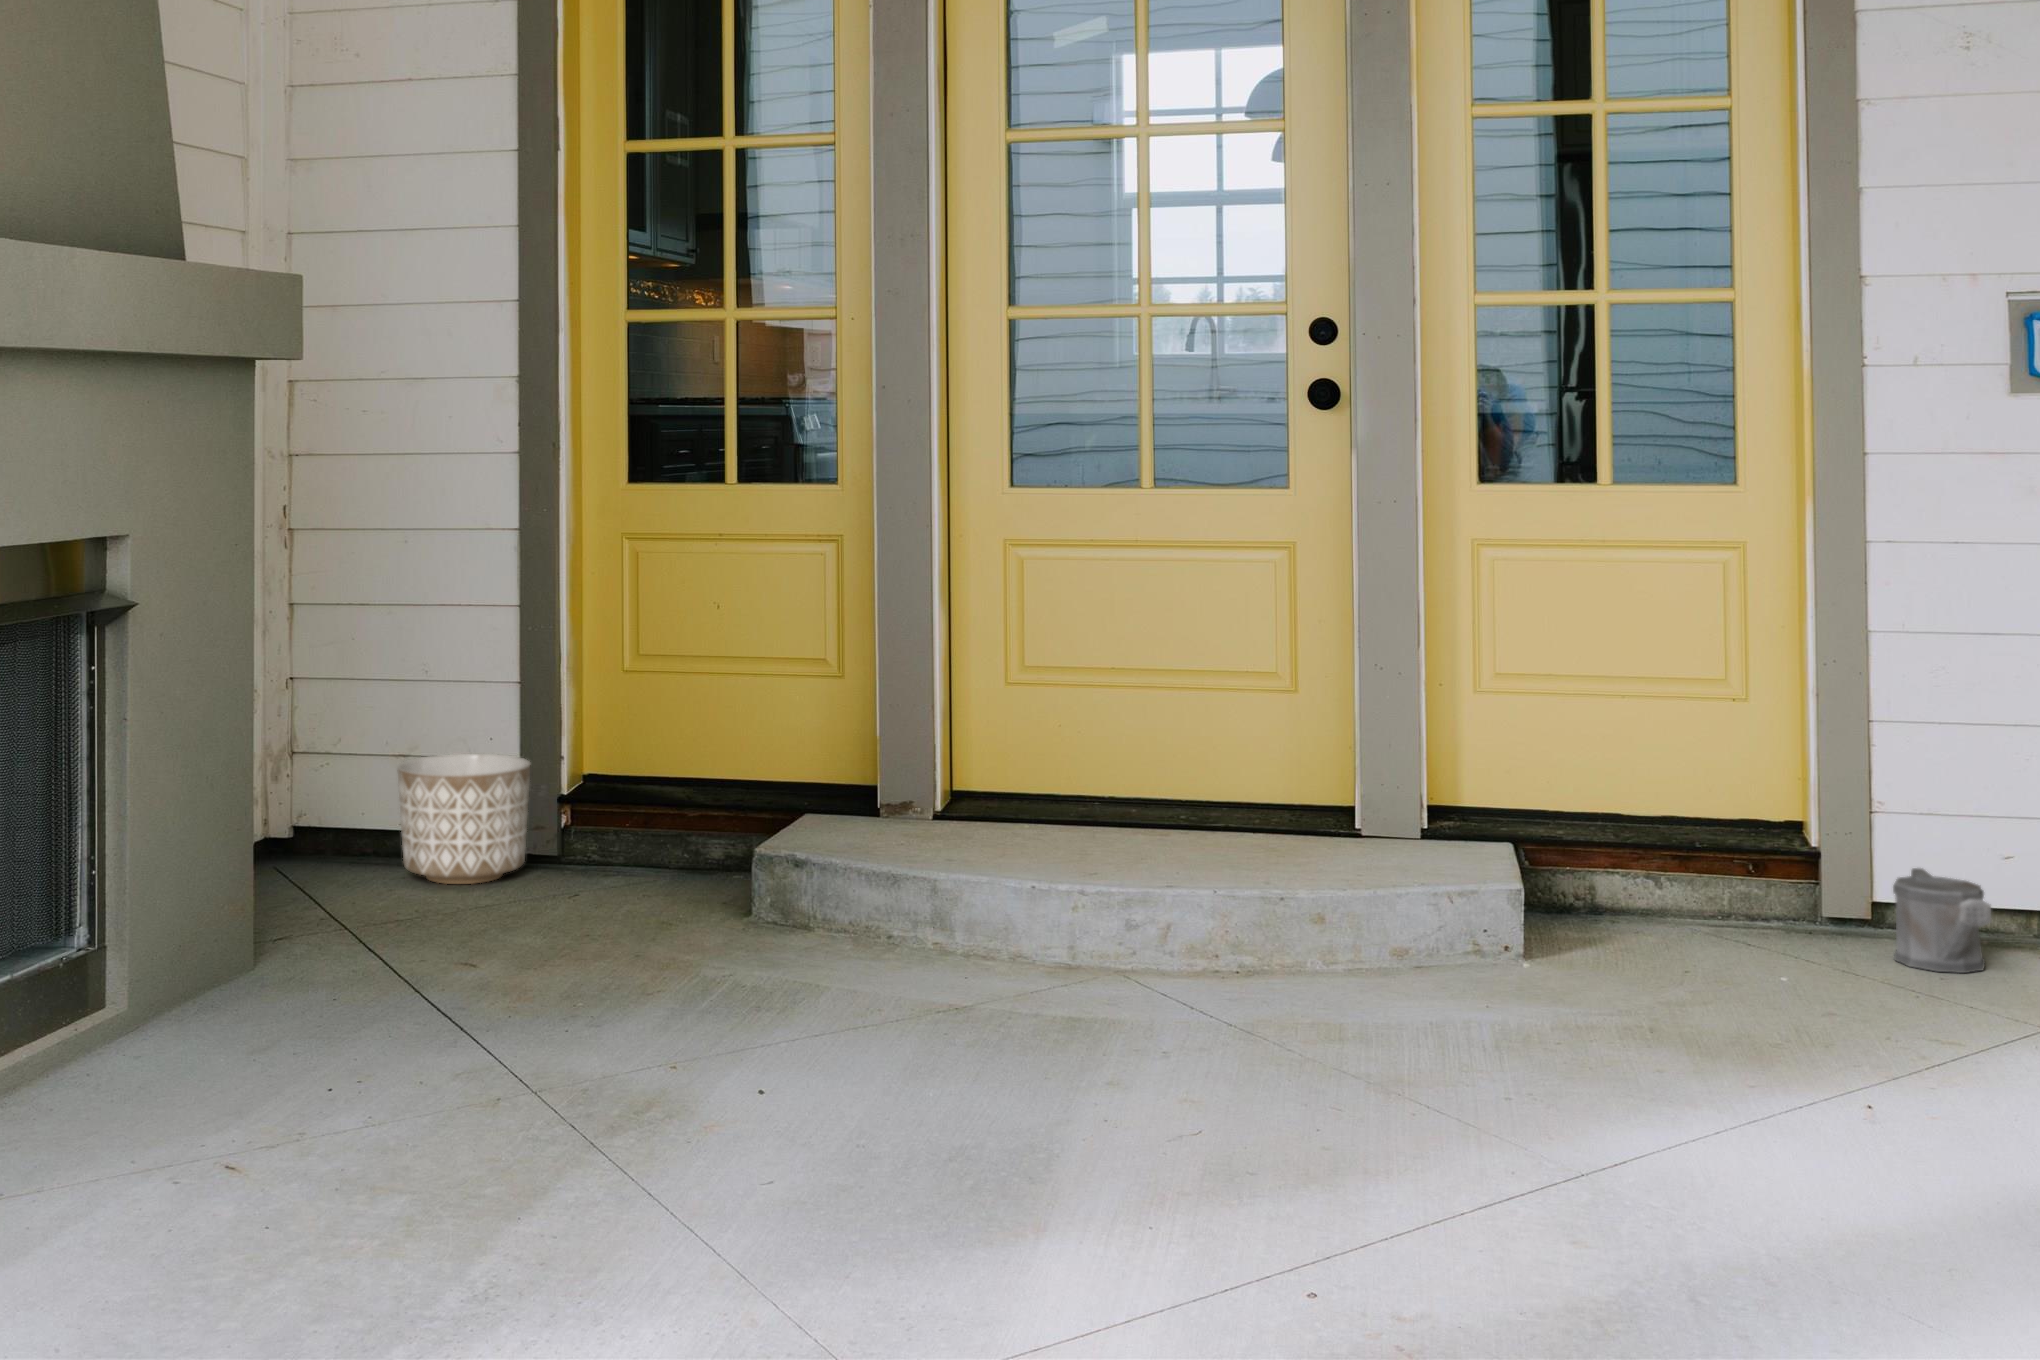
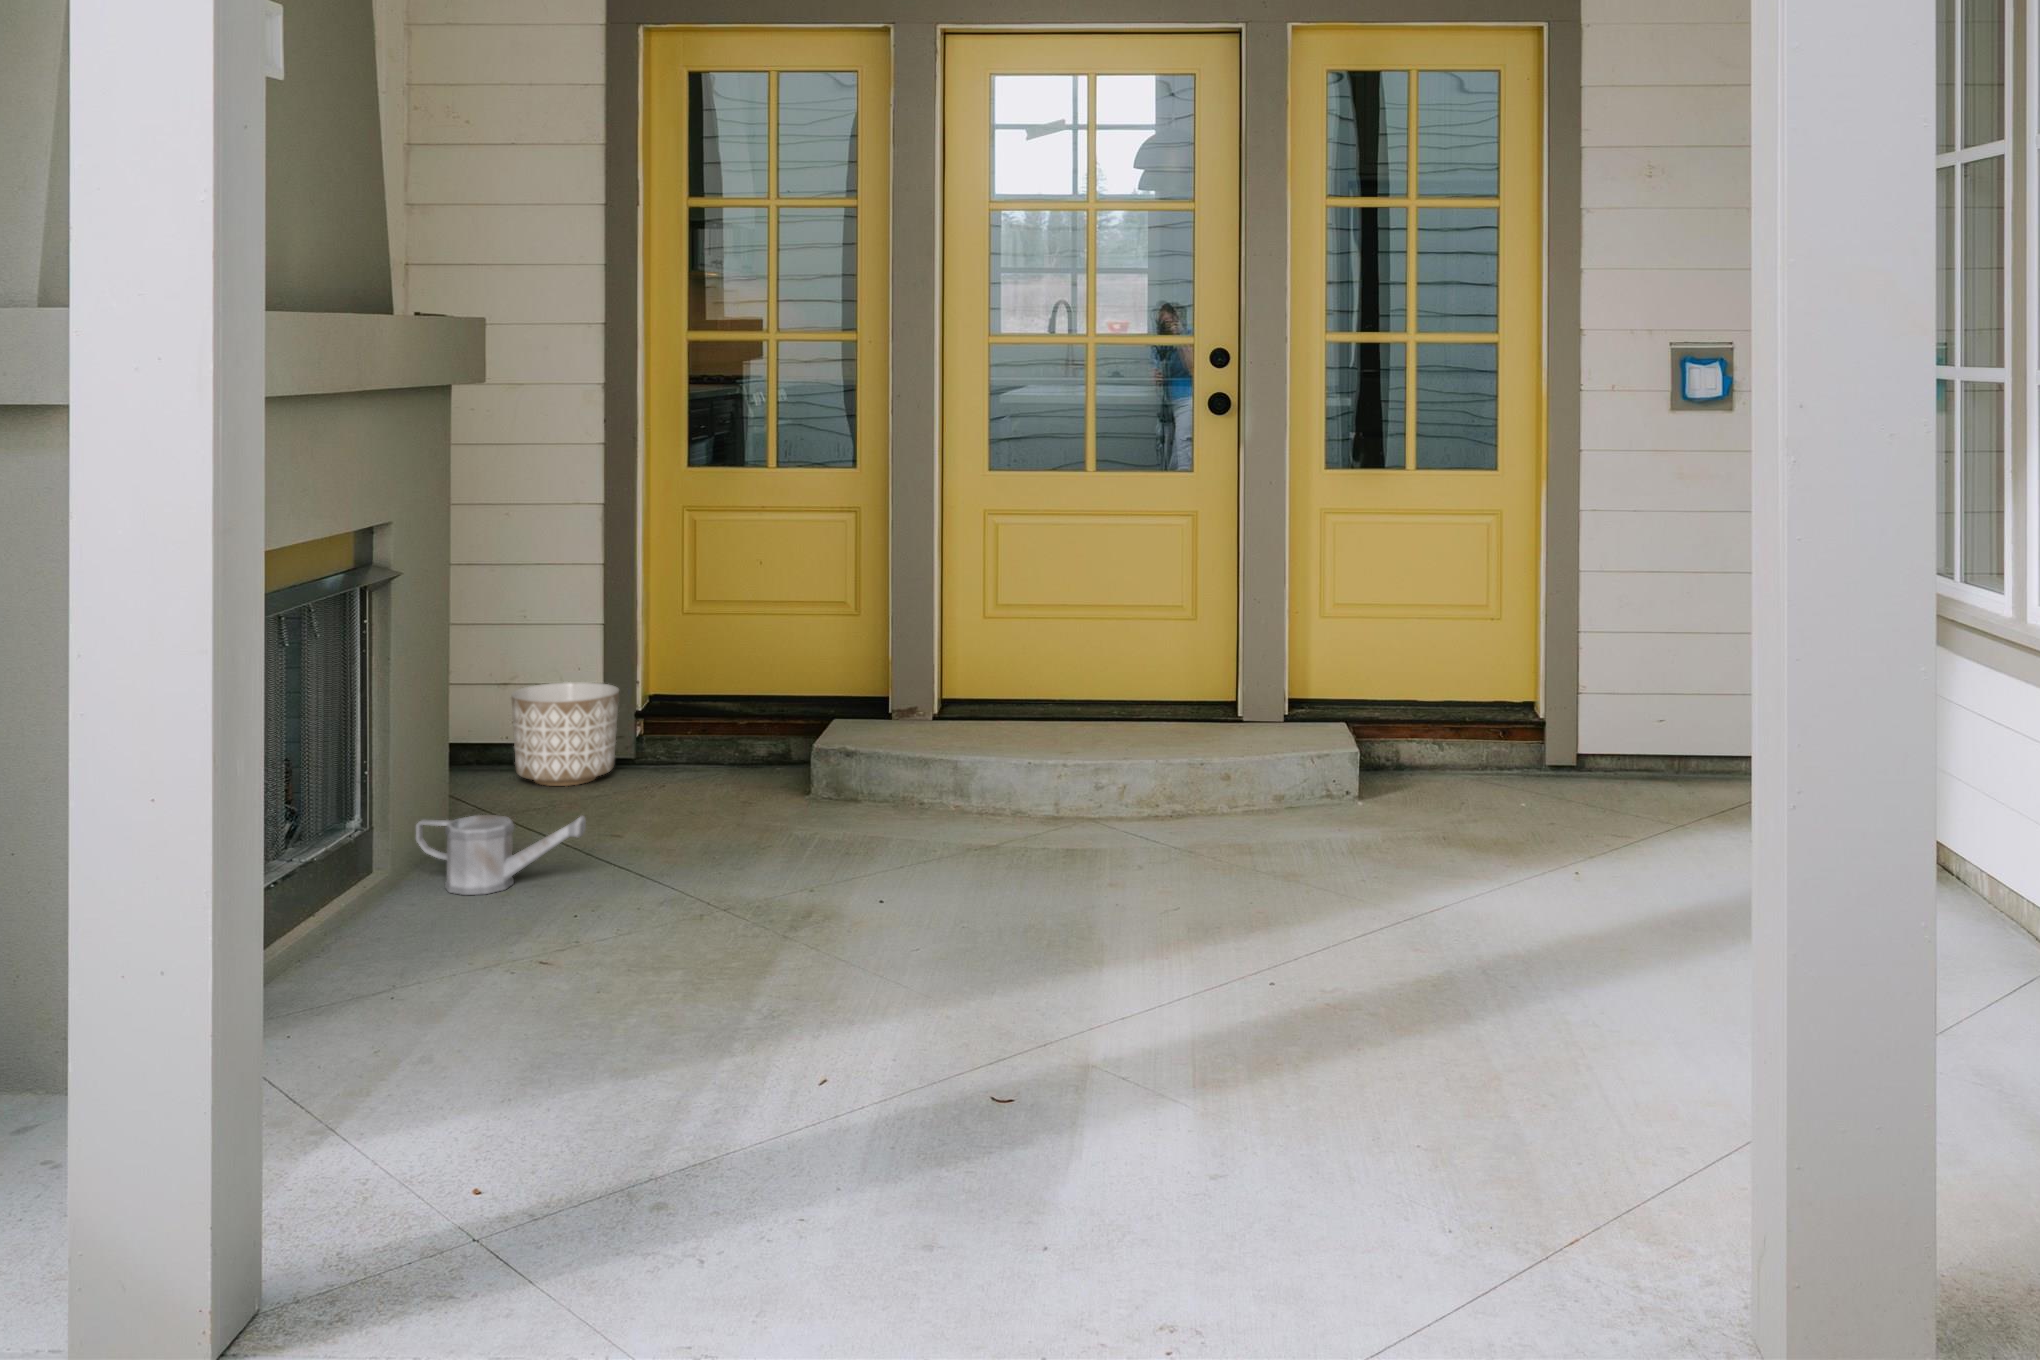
watering can: present [1893,868,1991,973] -> present [416,815,586,895]

